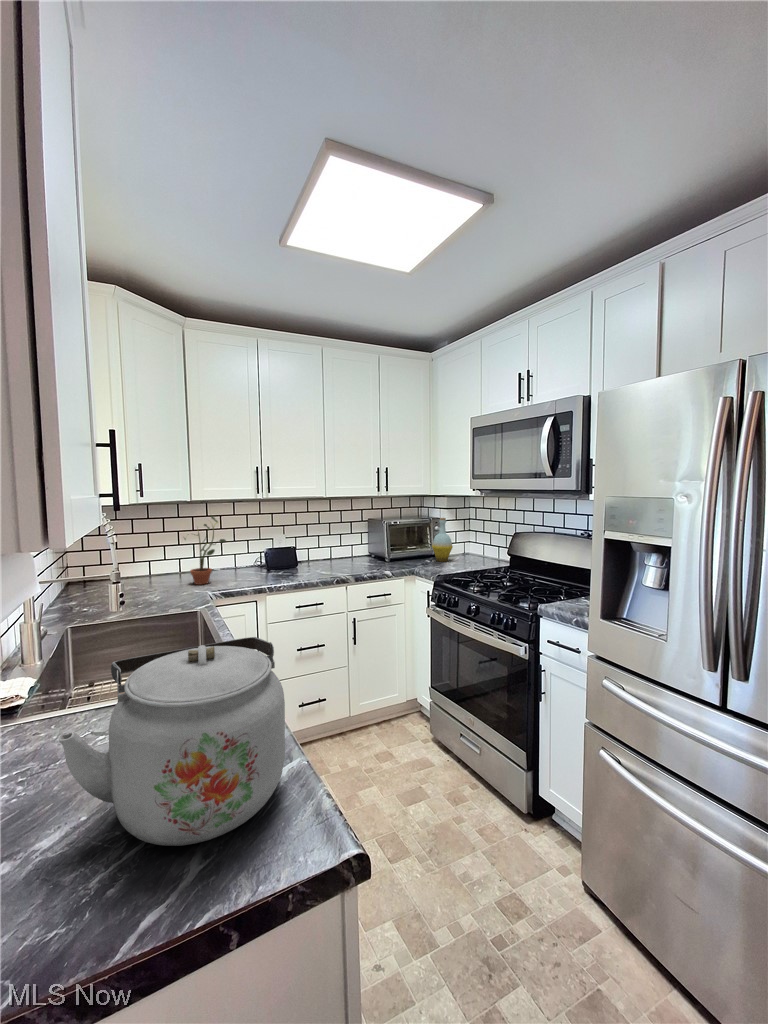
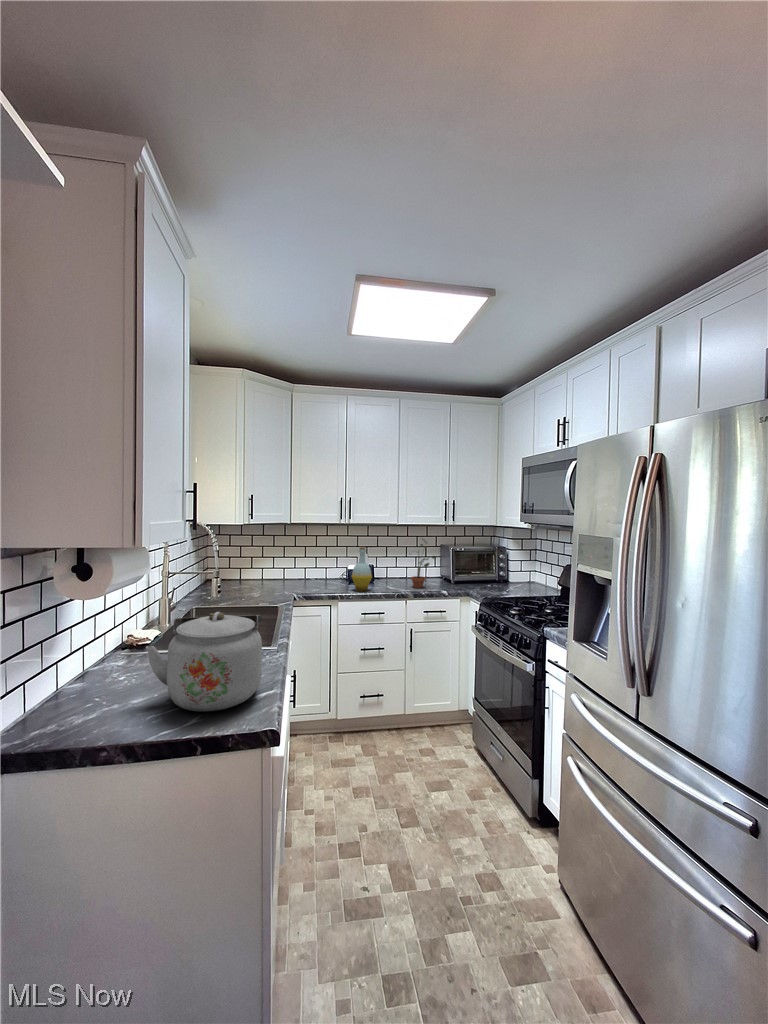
potted plant: present [184,515,226,585] -> present [411,539,436,588]
bottle: present [432,518,453,562] -> present [352,547,372,592]

